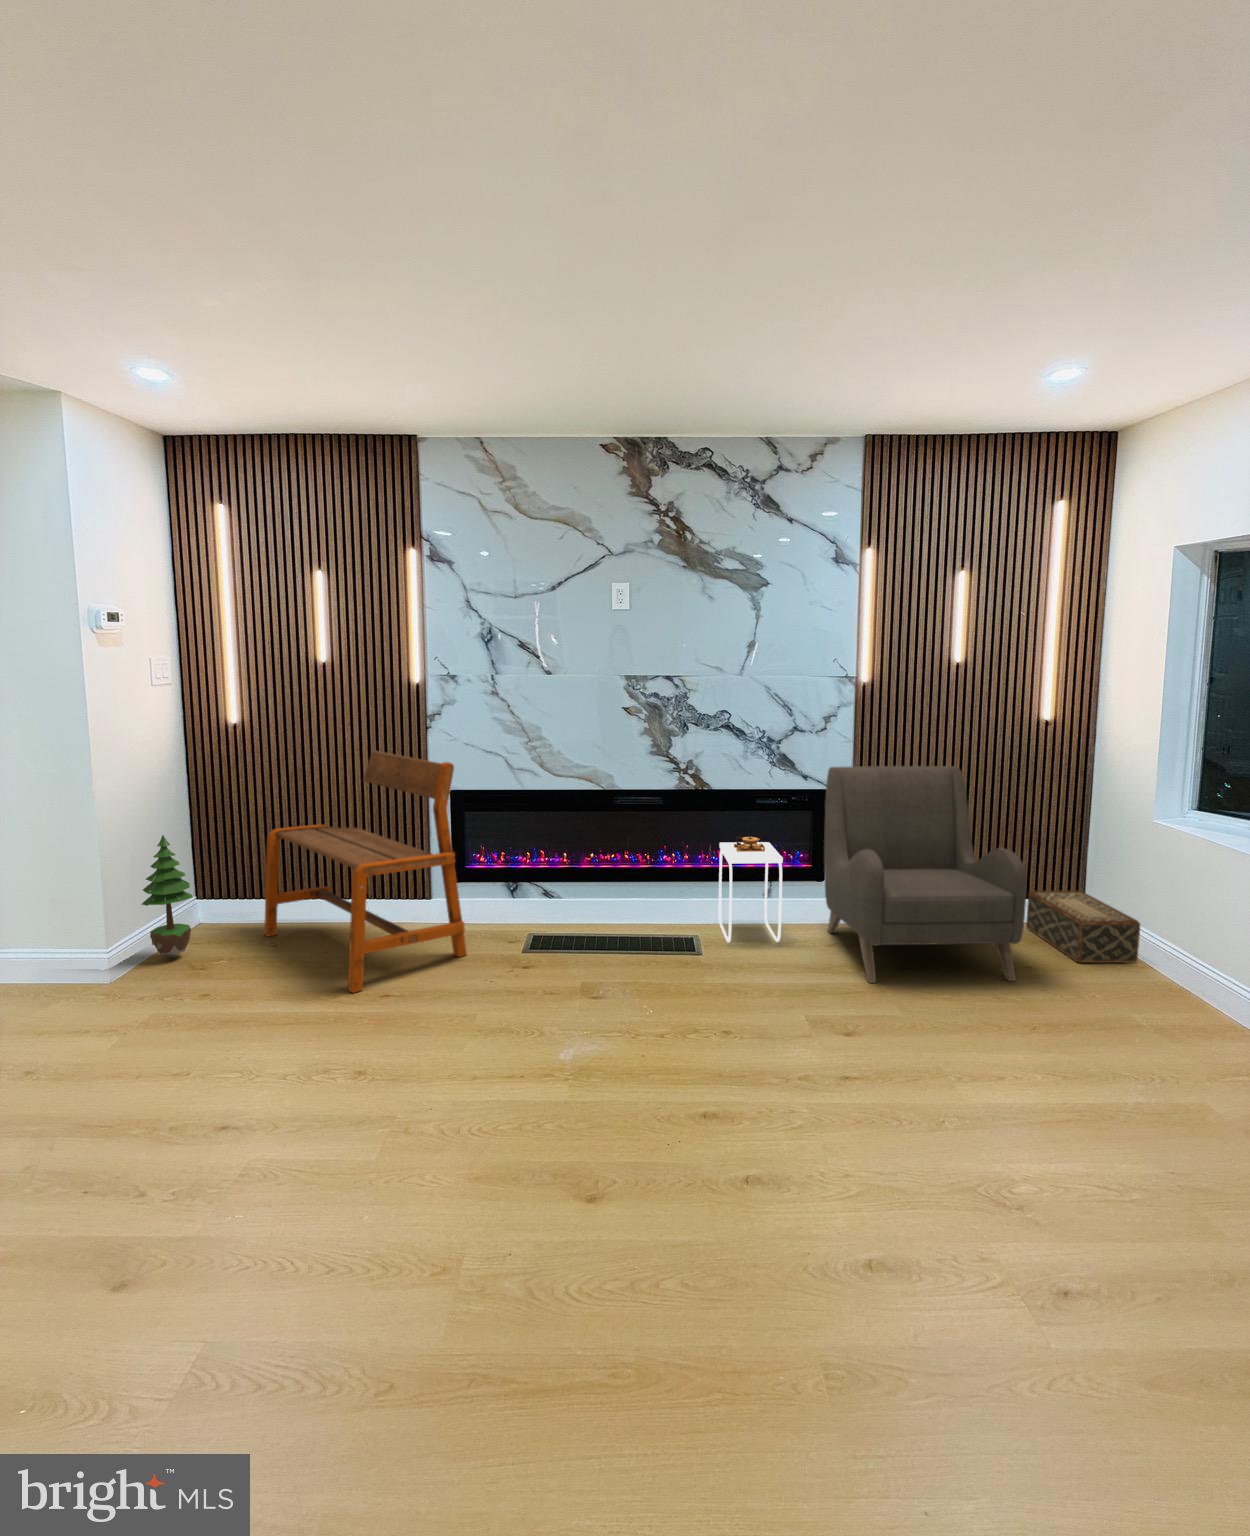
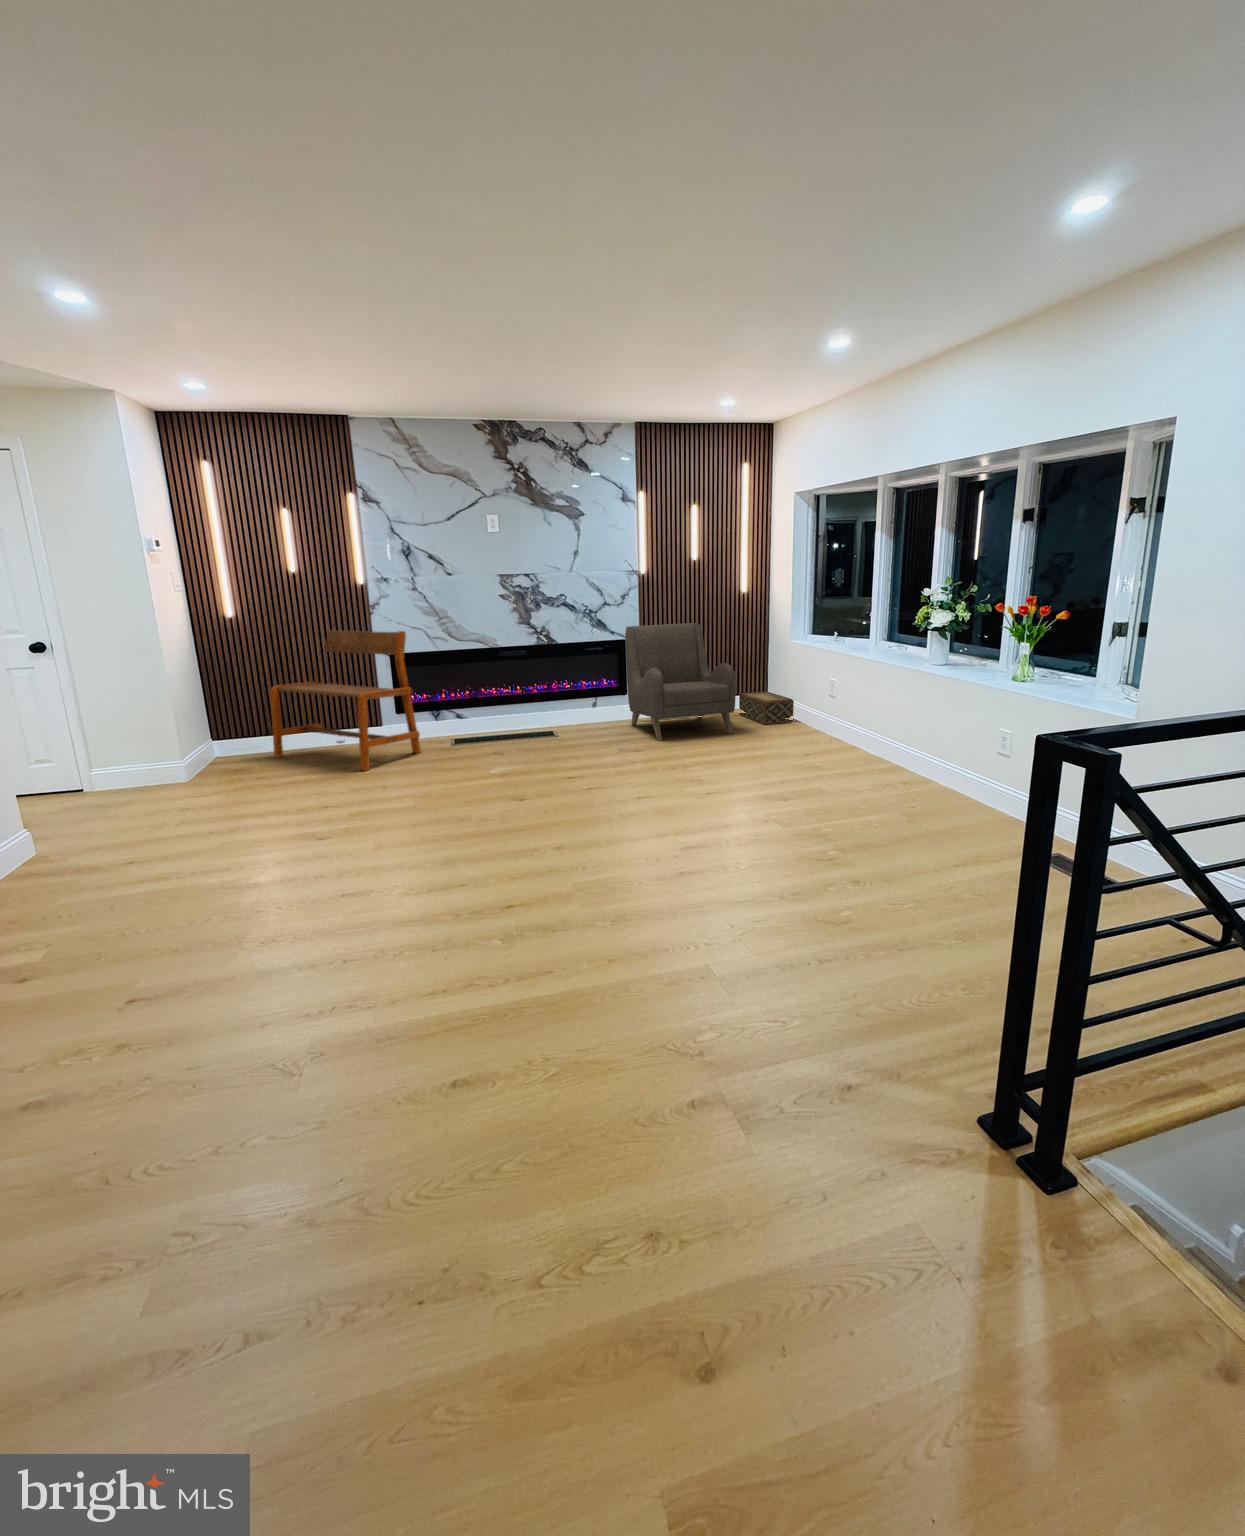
potted tree: present [142,835,193,958] -> none [201,688,235,771]
side table: present [719,837,783,942] -> none [565,671,606,734]

